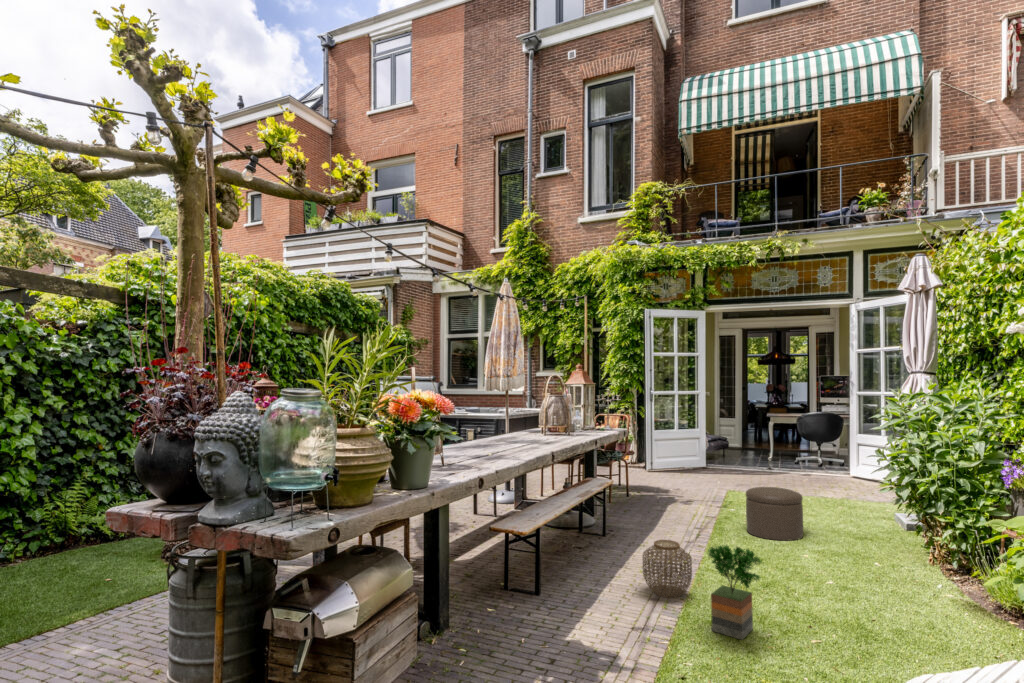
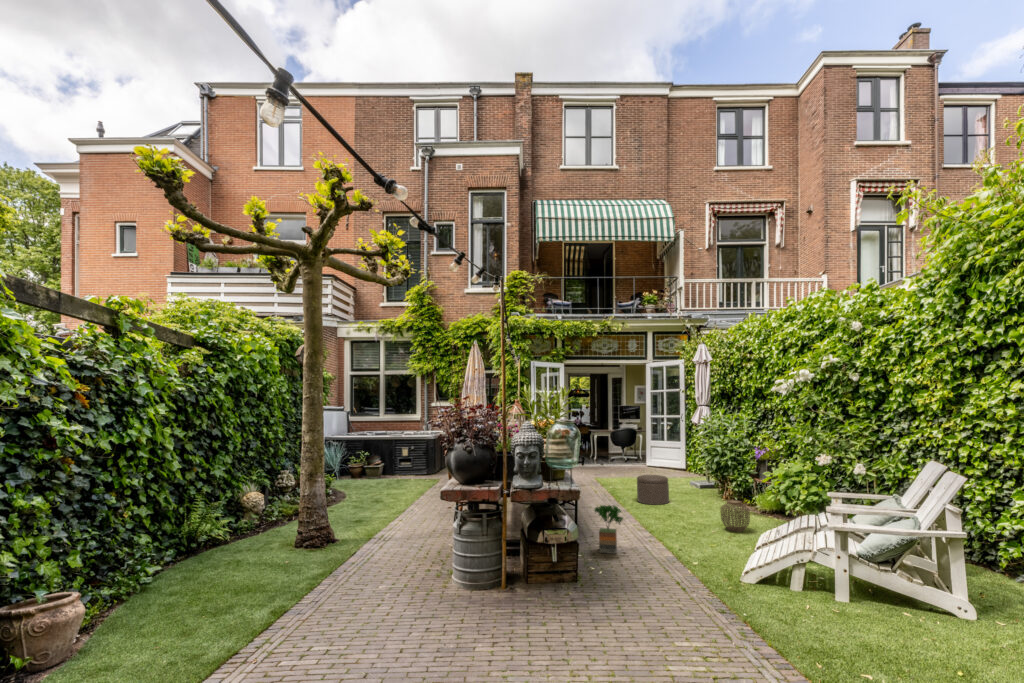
woven basket: present [643,540,692,598] -> present [721,500,750,532]
potted tree: present [708,545,762,640] -> present [594,505,623,554]

